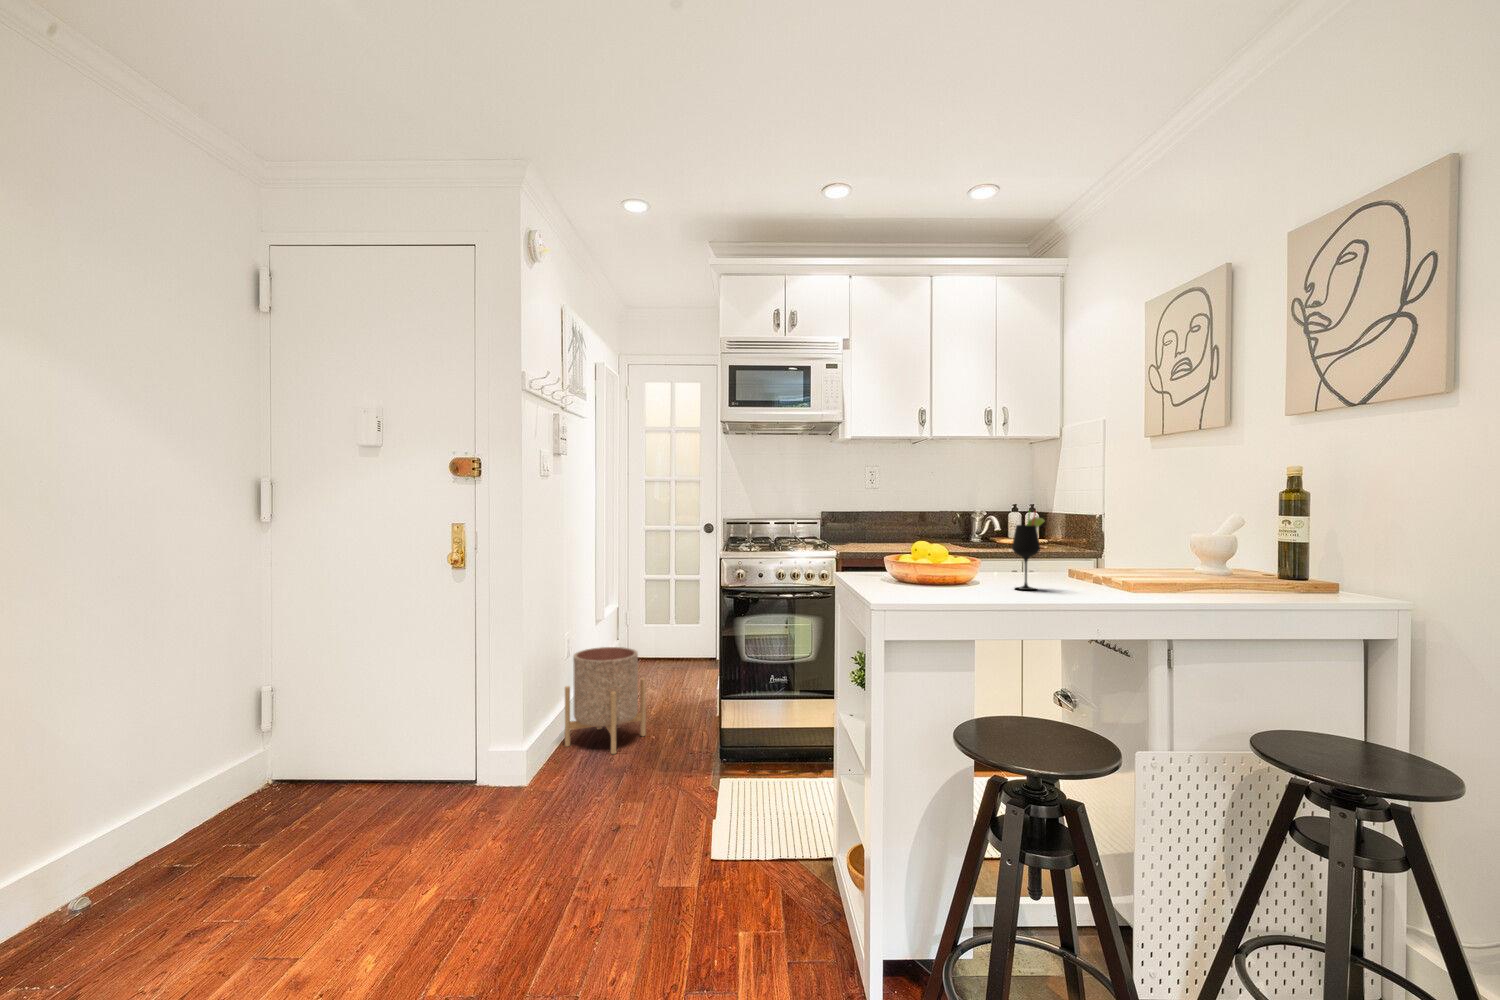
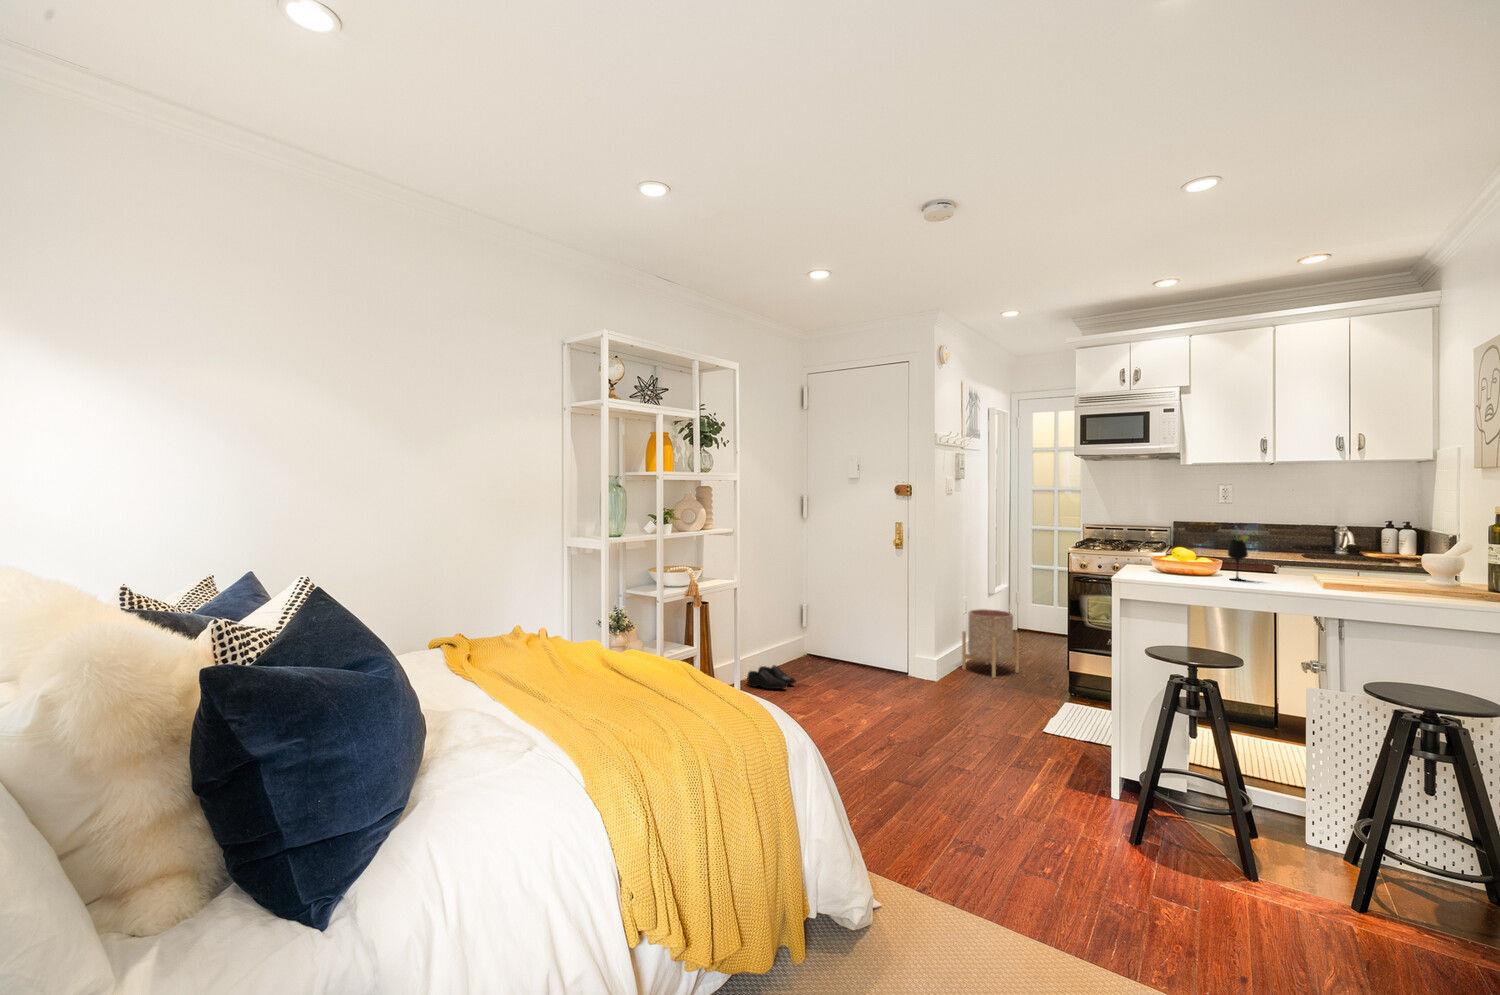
shoe: none [94,832,233,902] -> present [747,665,796,689]

